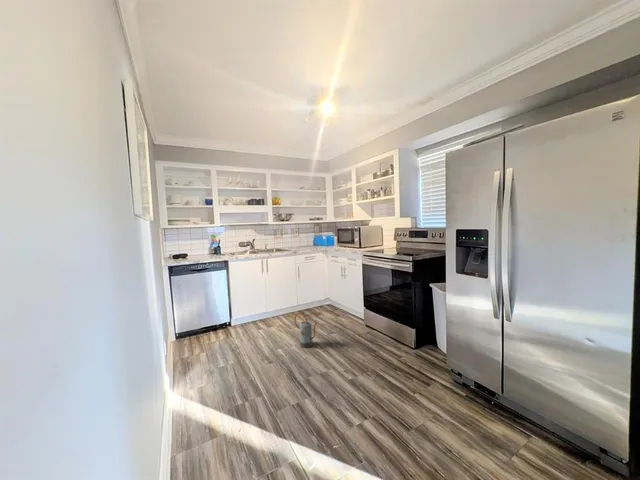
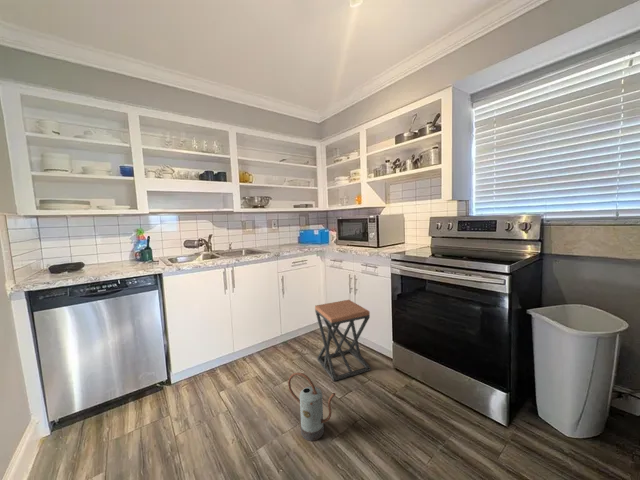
stool: none [317,282,350,328] -> present [315,300,371,381]

